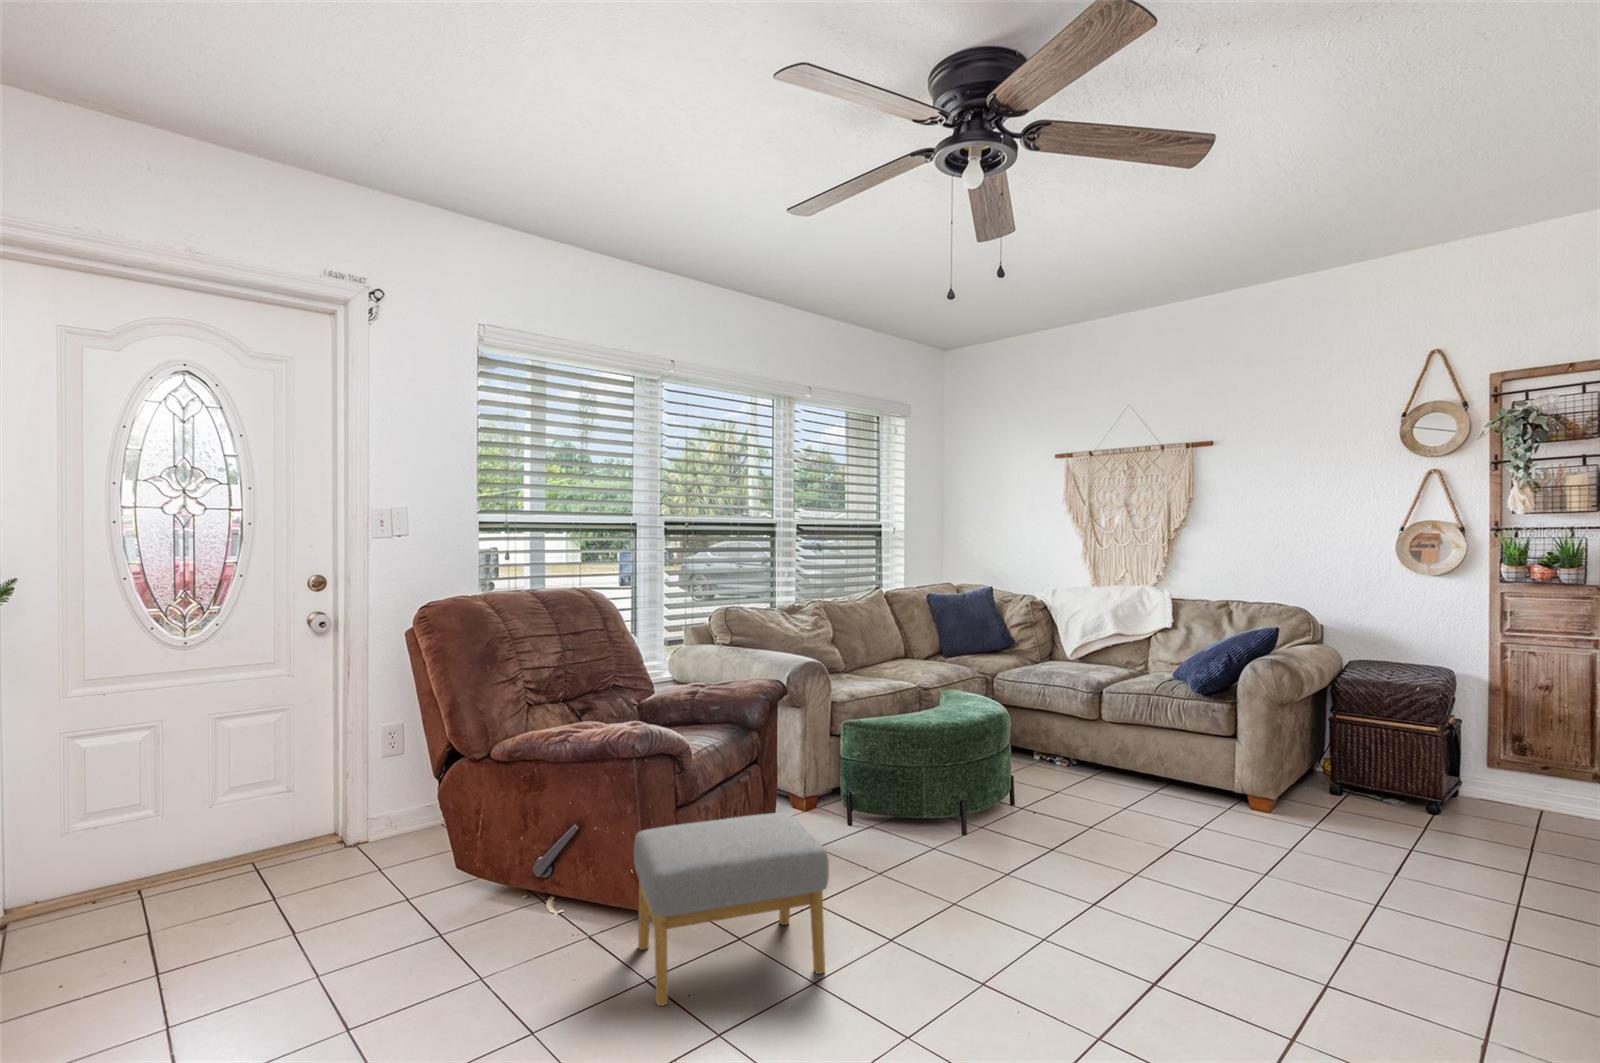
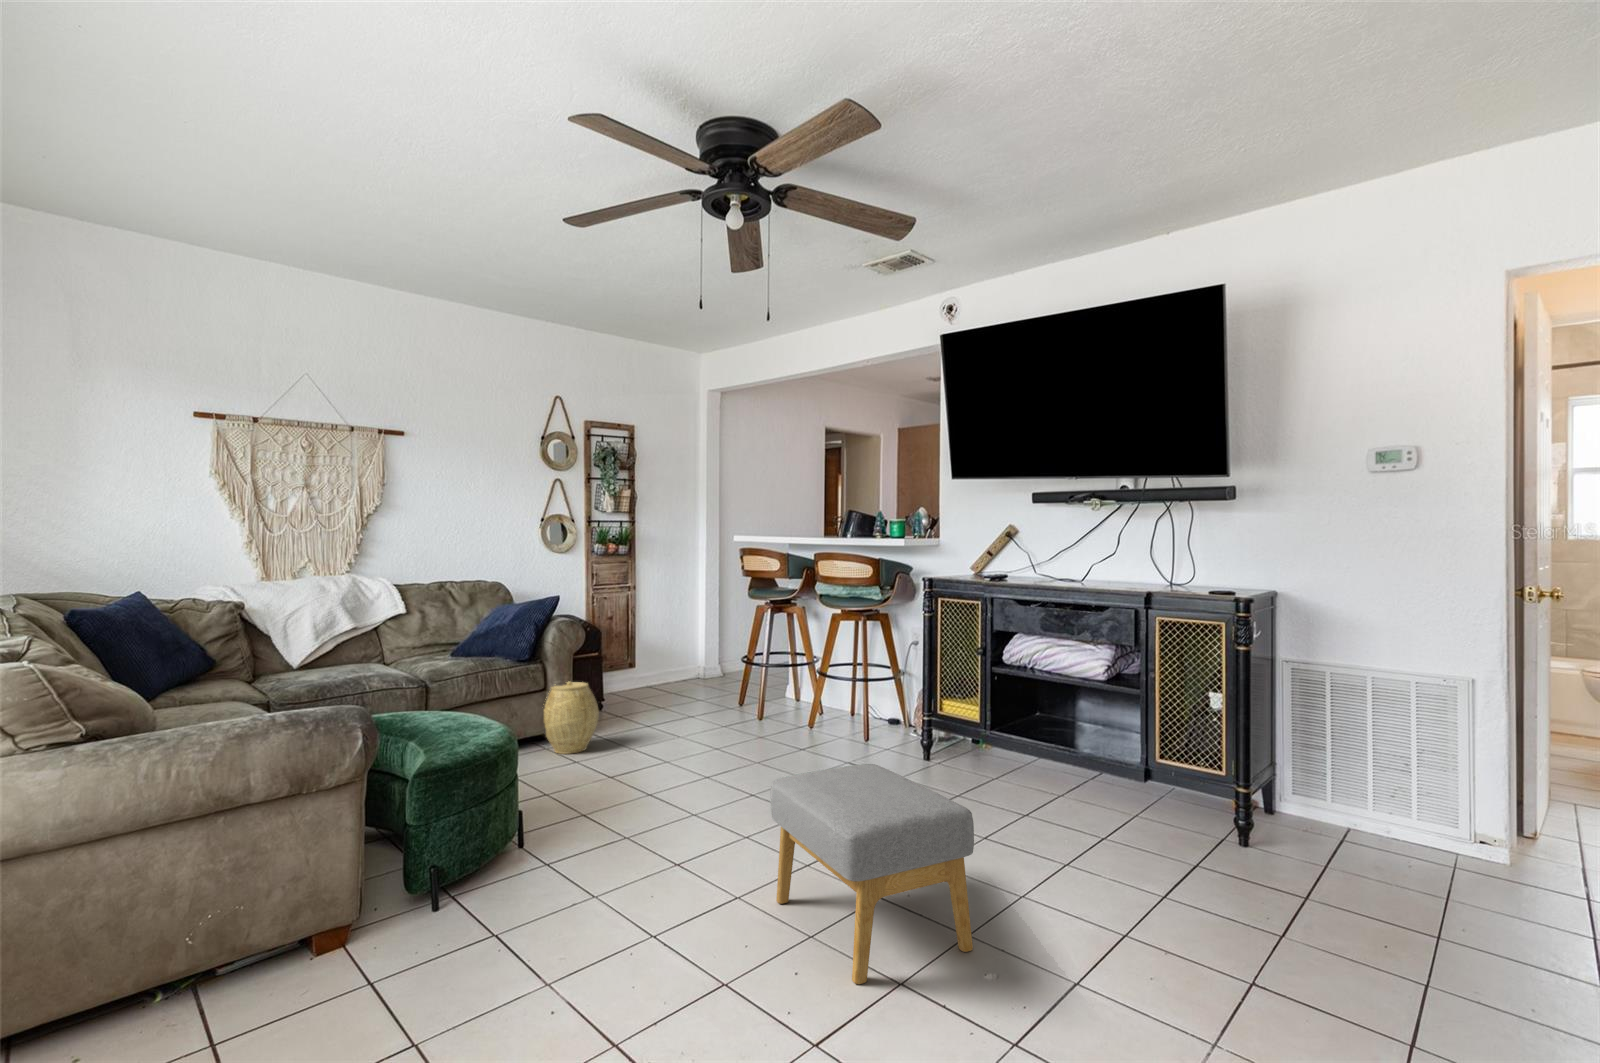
woven basket: none [1174,734,1247,822] -> present [544,682,599,754]

